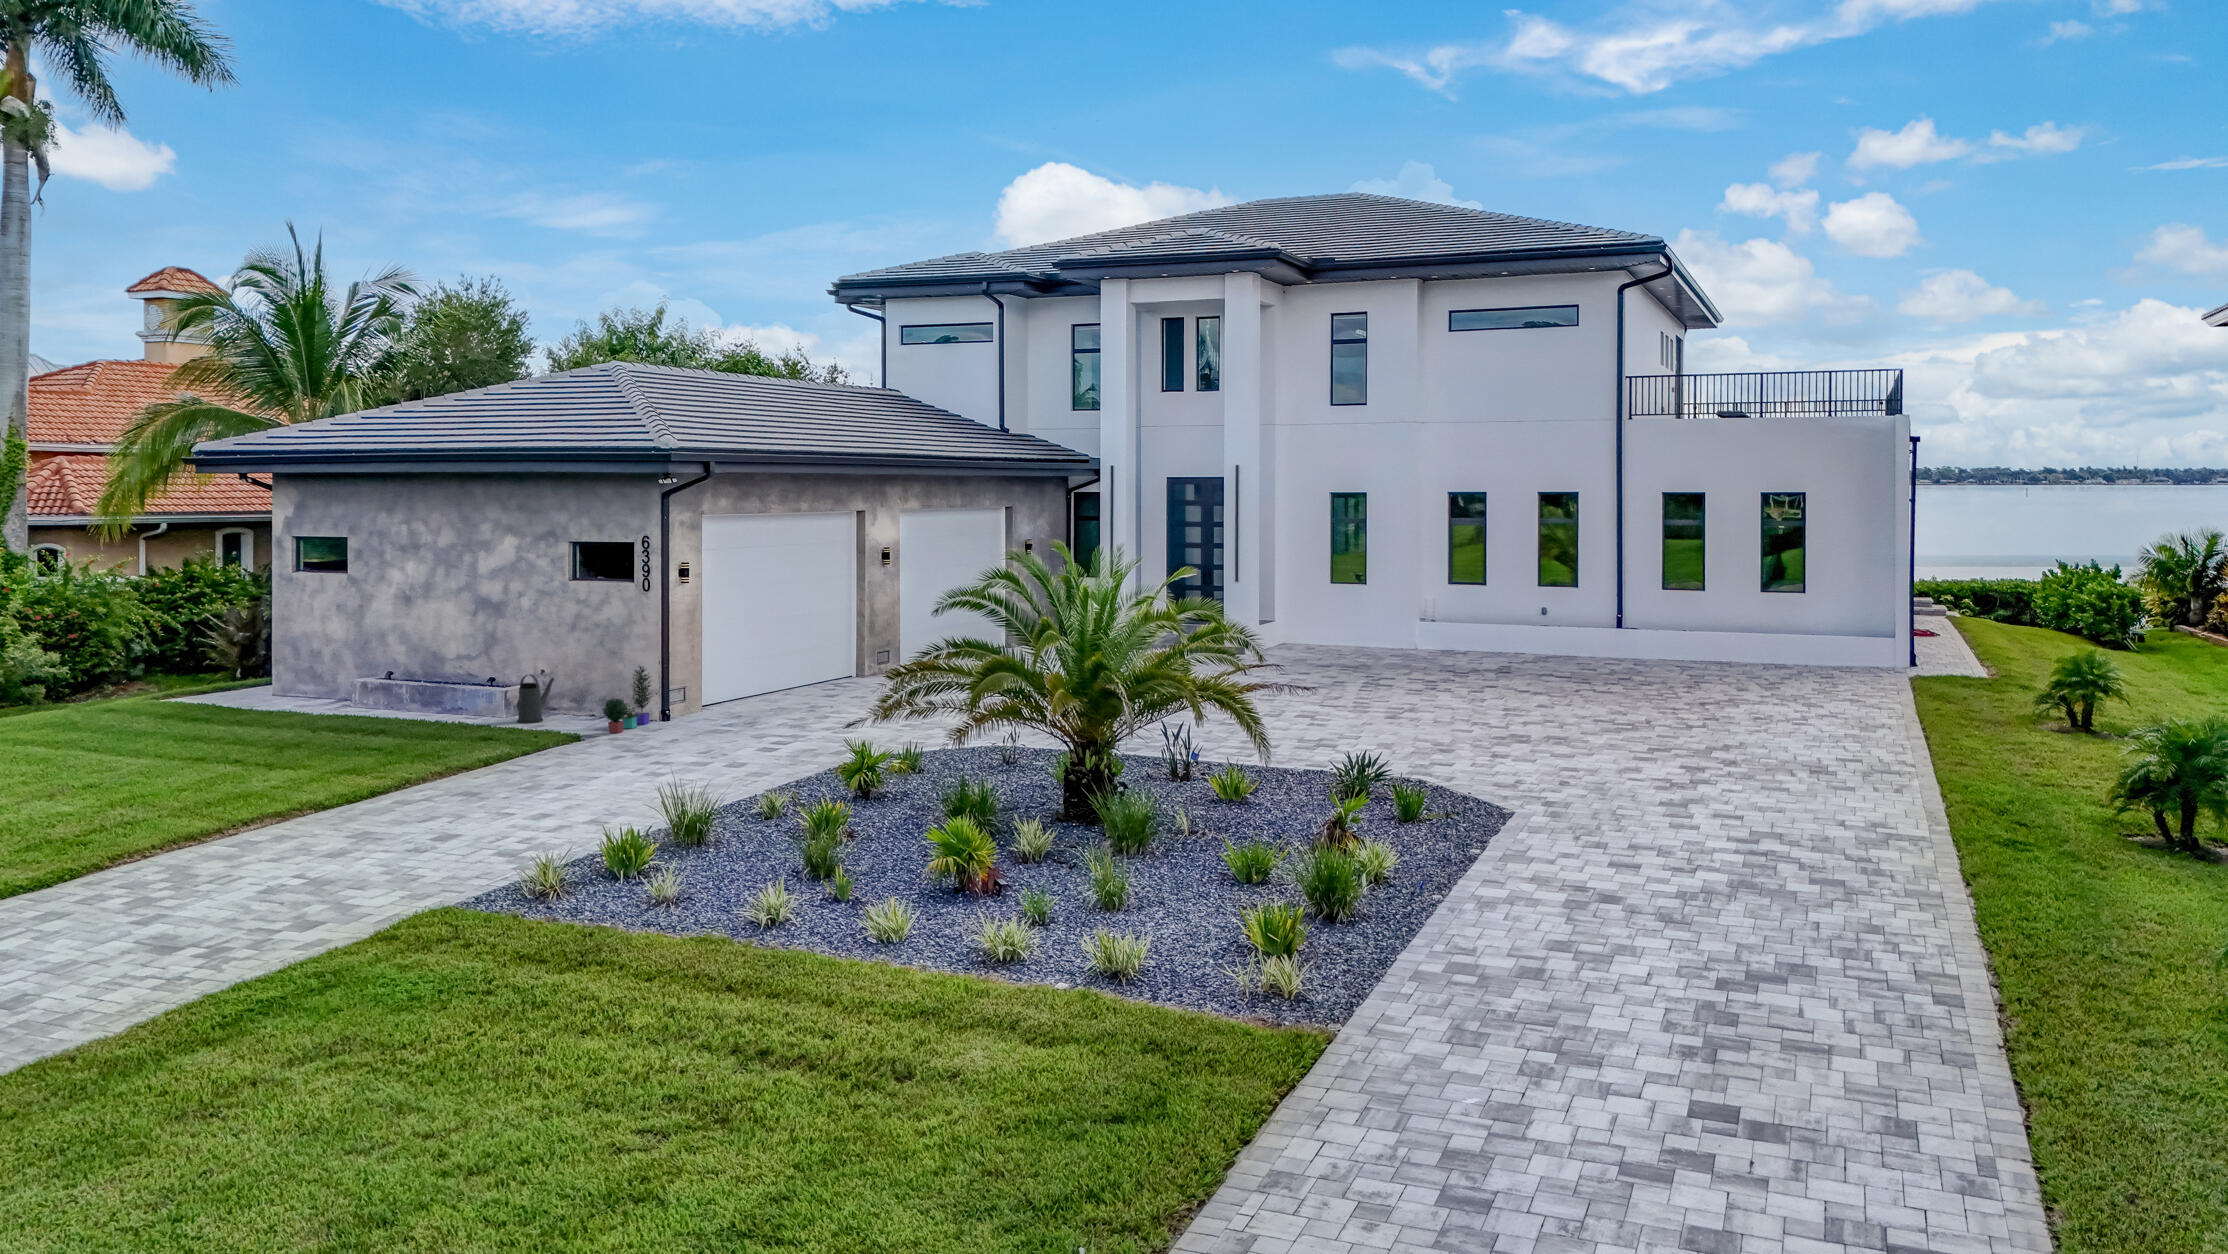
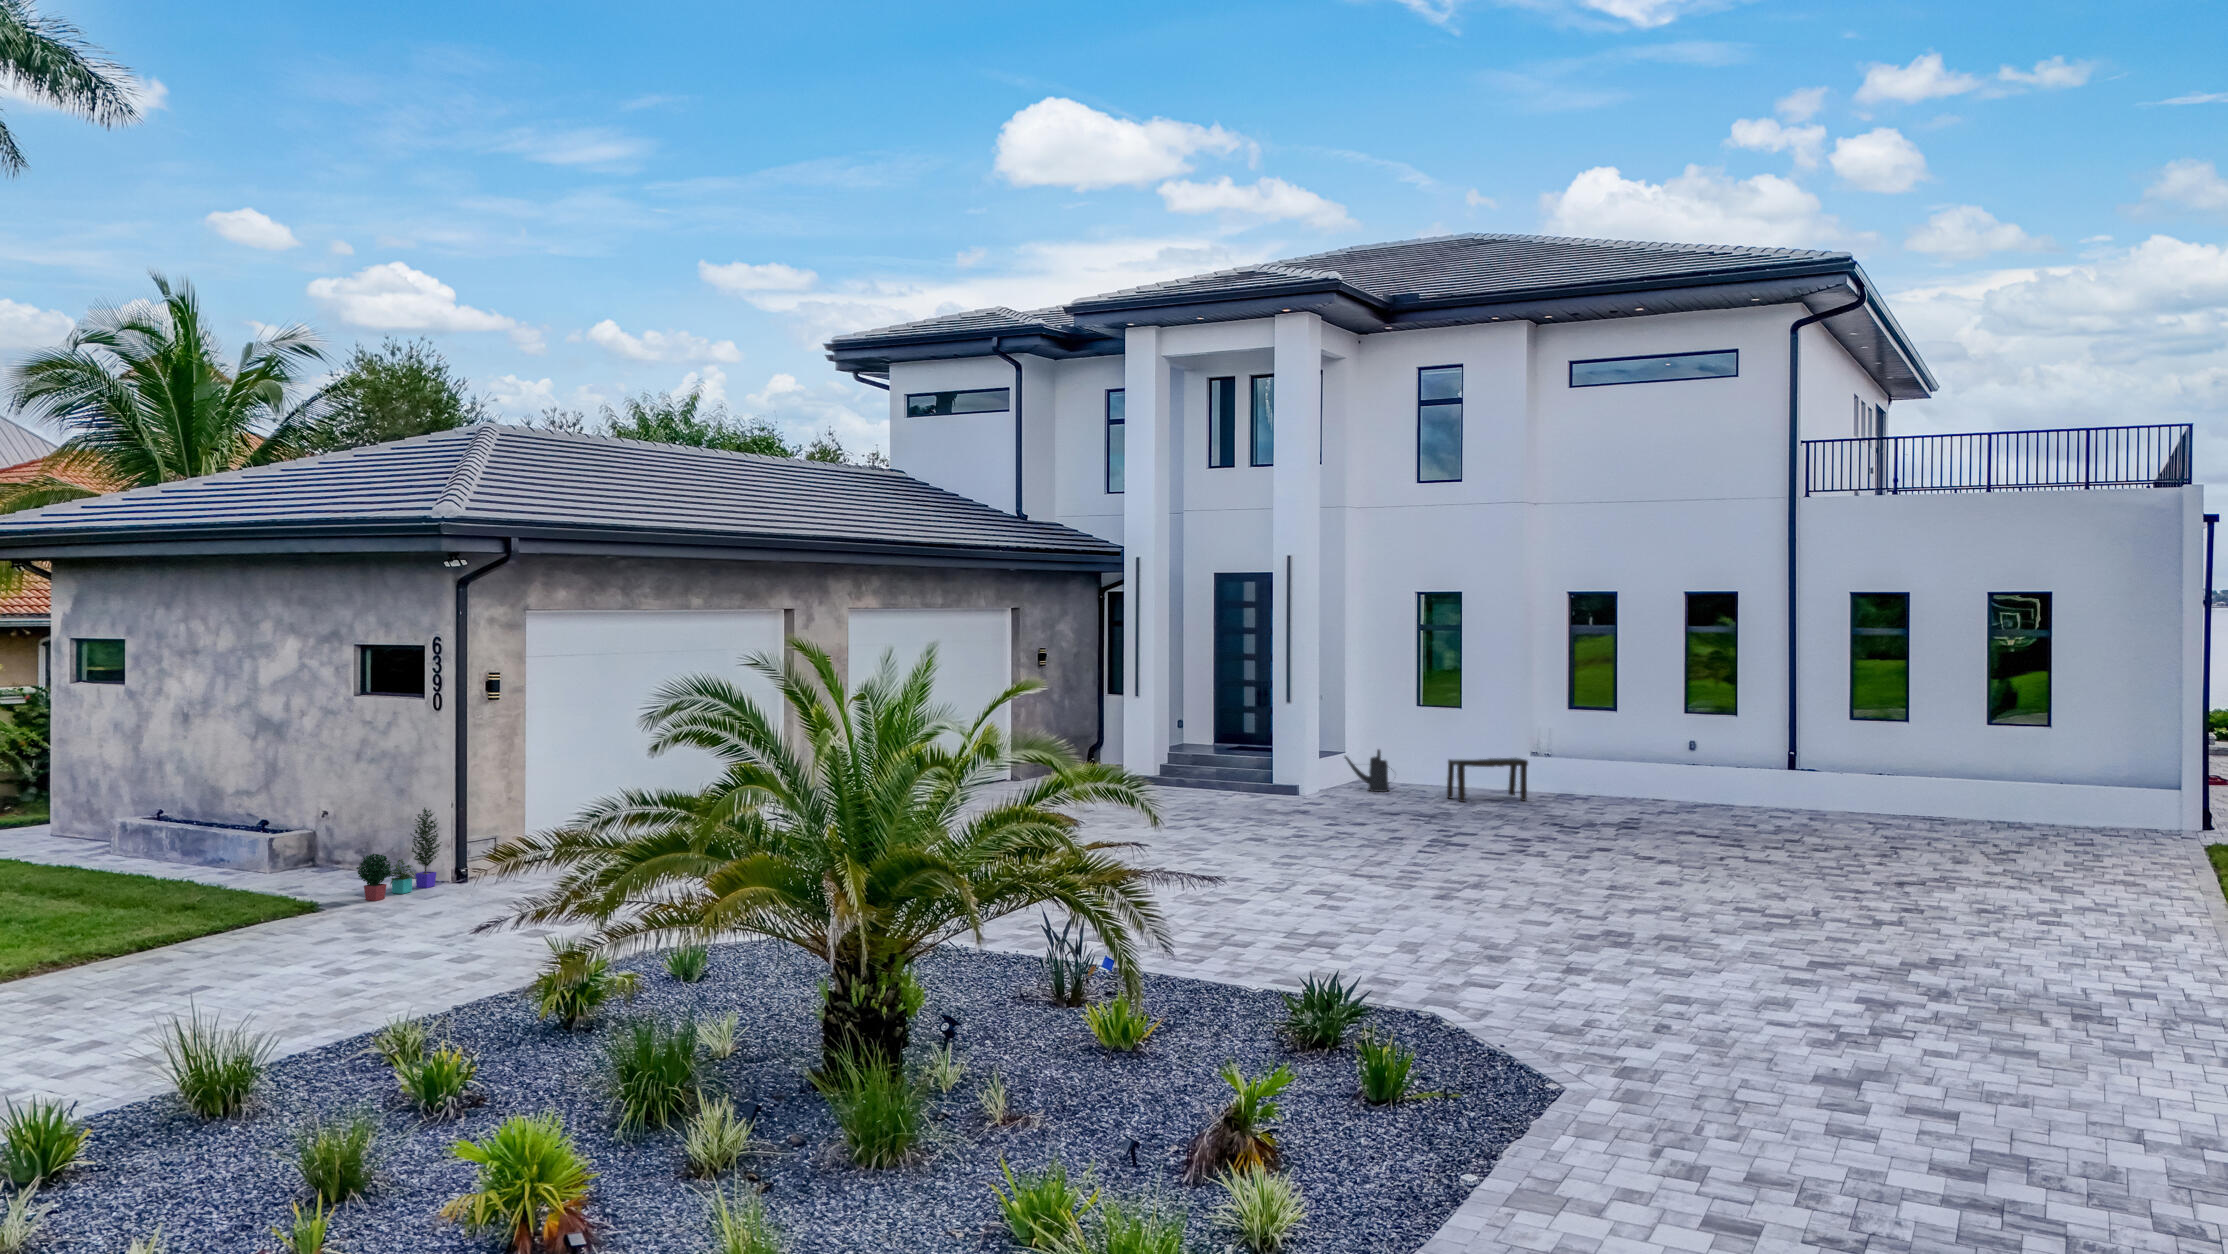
bench: none [1357,620,1419,655] -> present [1447,757,1528,802]
watering can: present [517,674,554,723] -> present [1345,749,1389,792]

